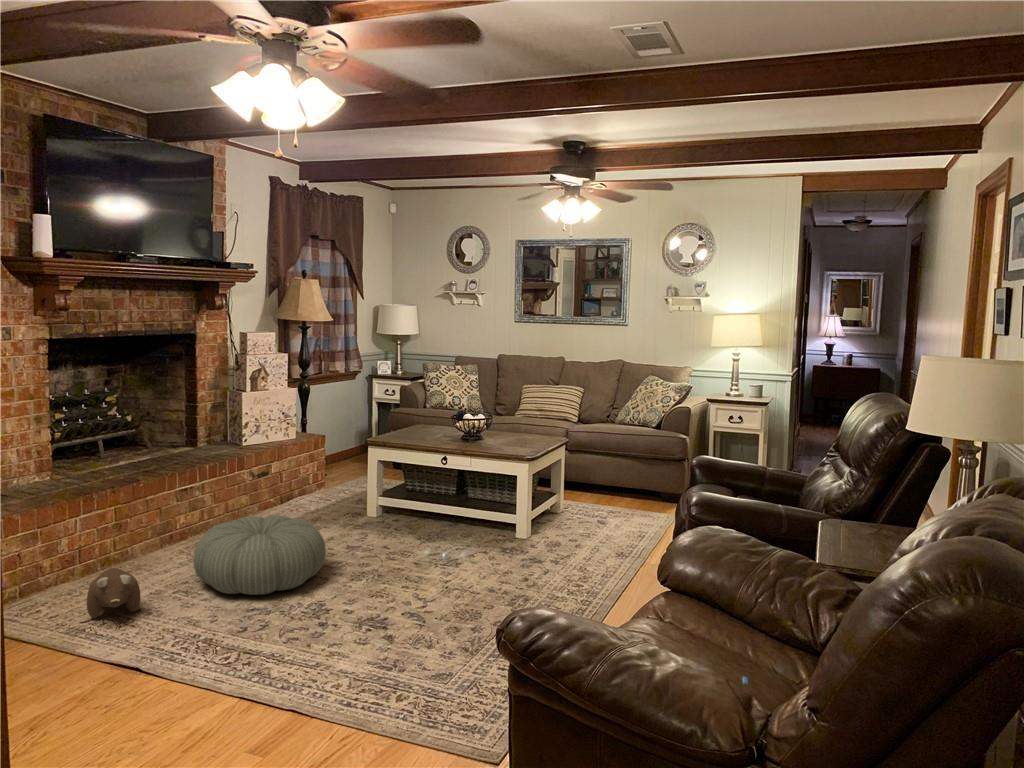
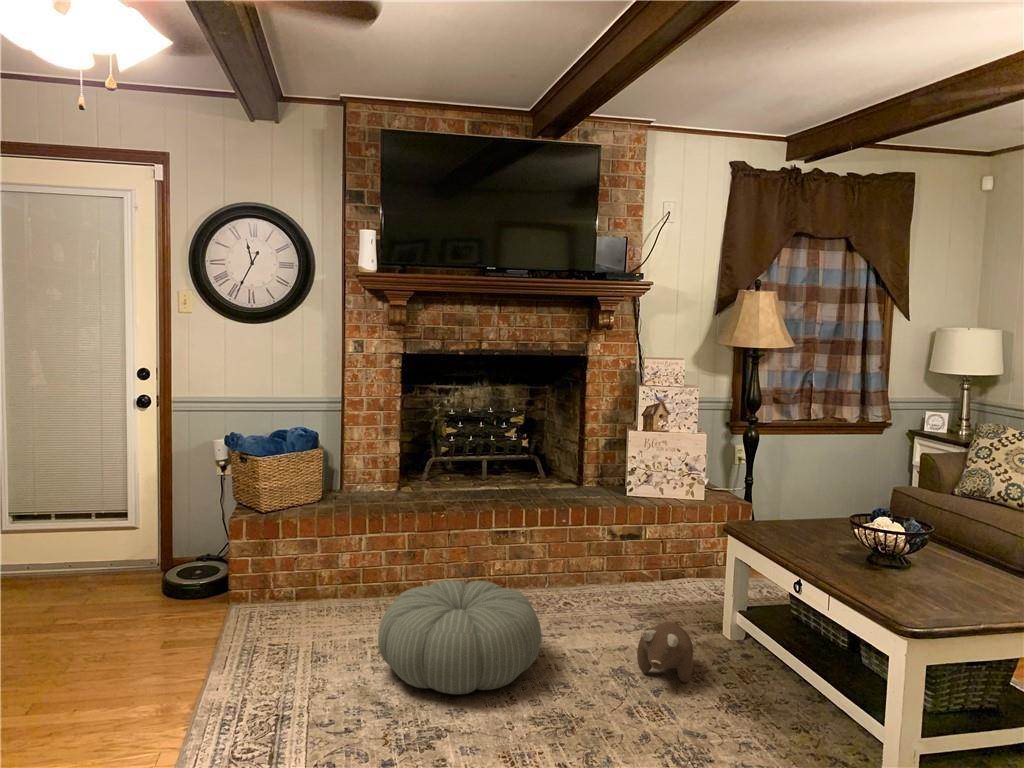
plush toy: present [87,568,140,618] -> present [637,622,693,683]

